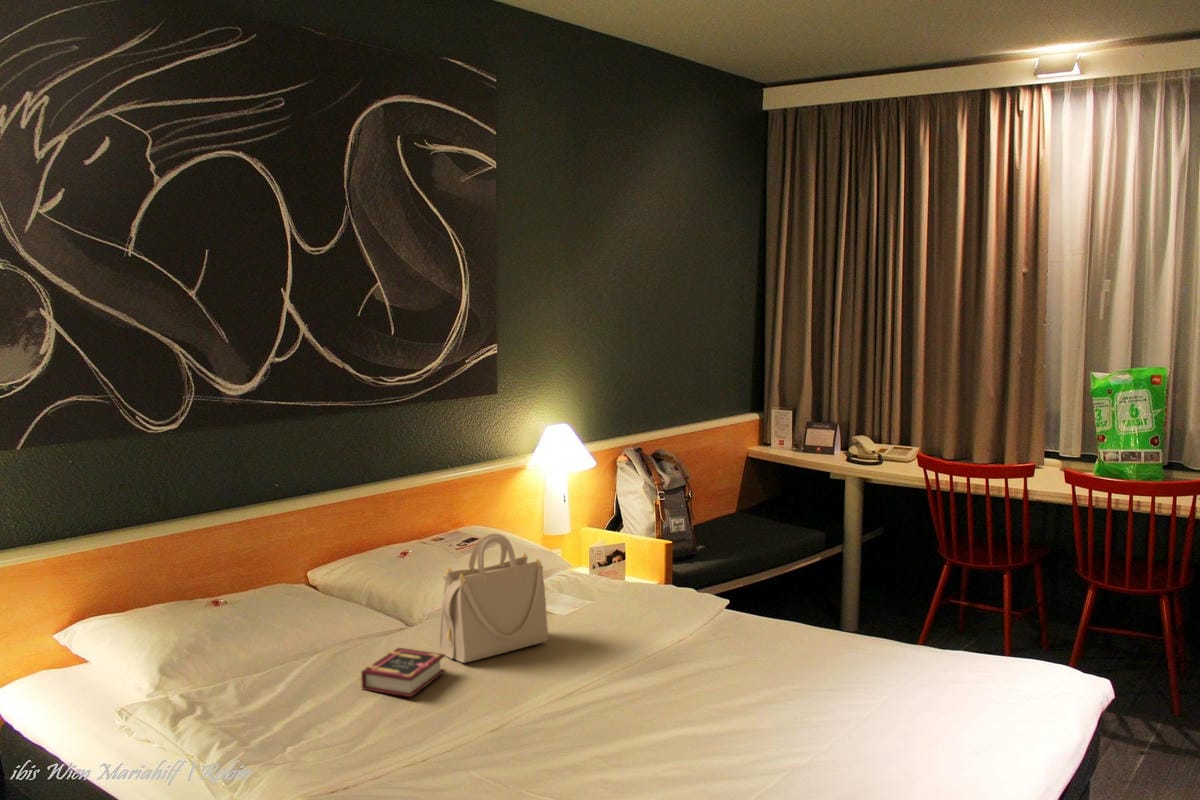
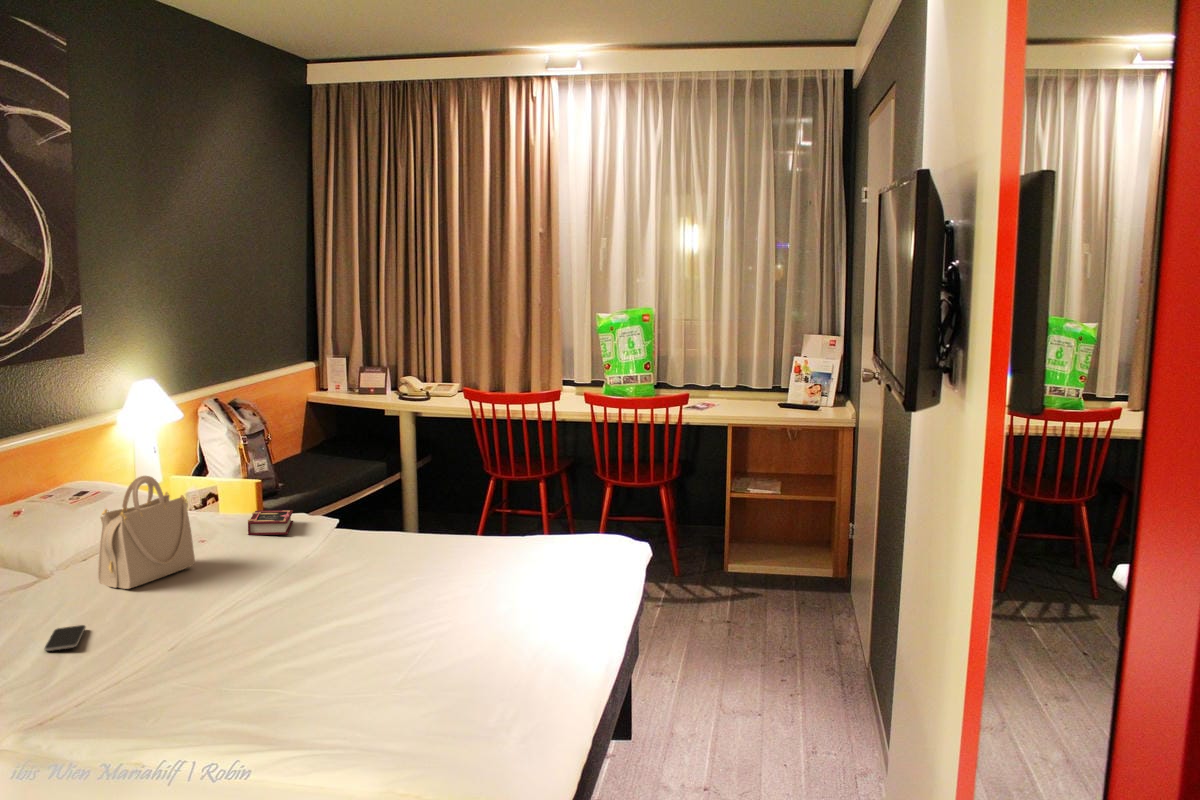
book: present [361,648,445,697] -> present [248,510,293,535]
smartphone: none [330,706,389,738] -> present [44,625,86,651]

